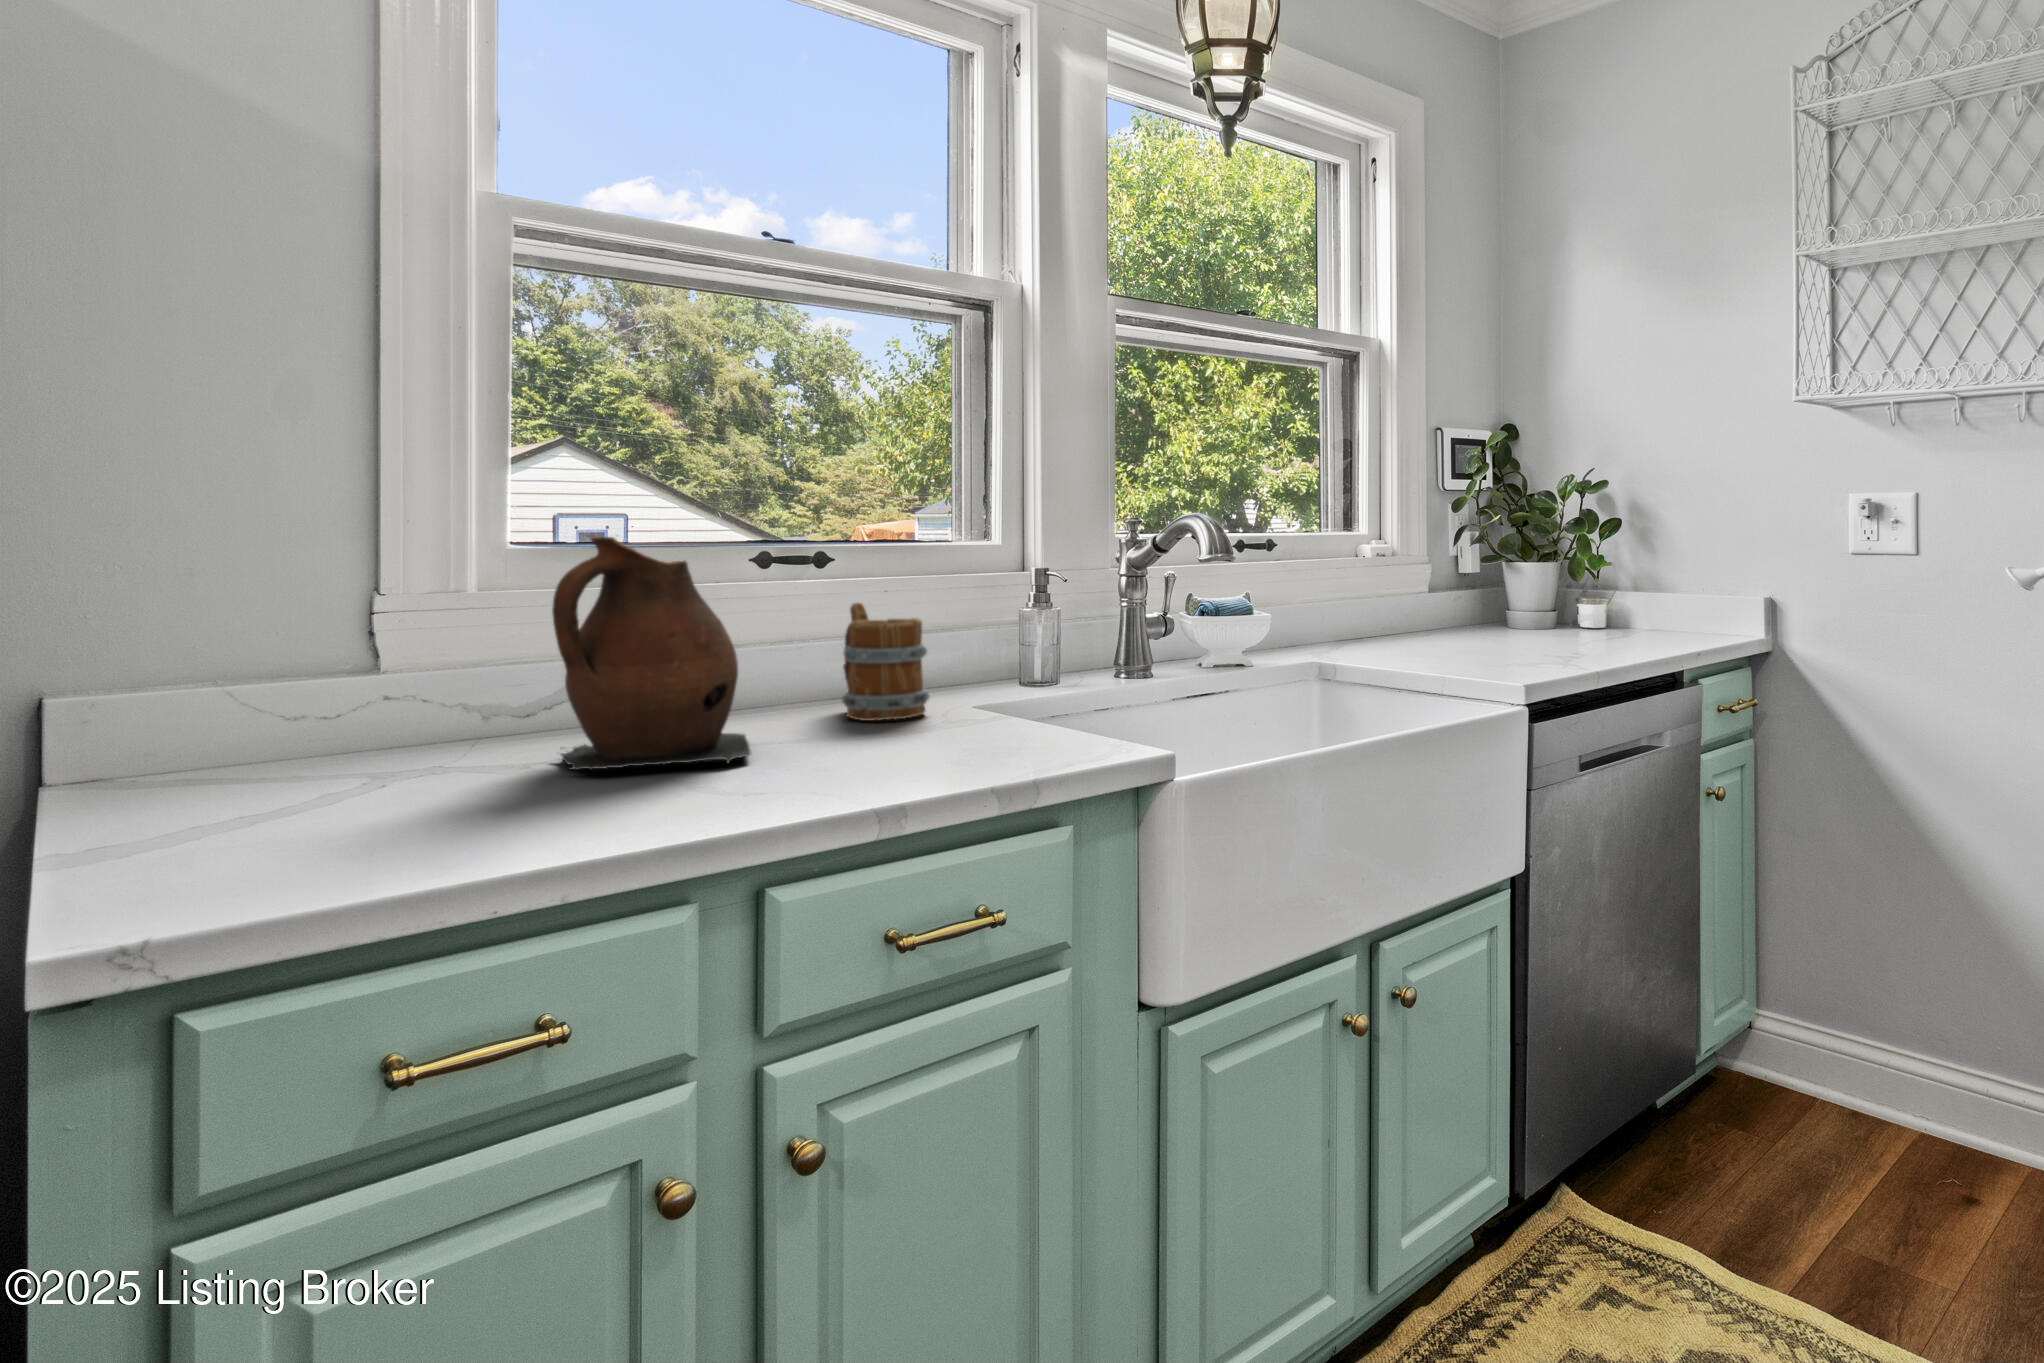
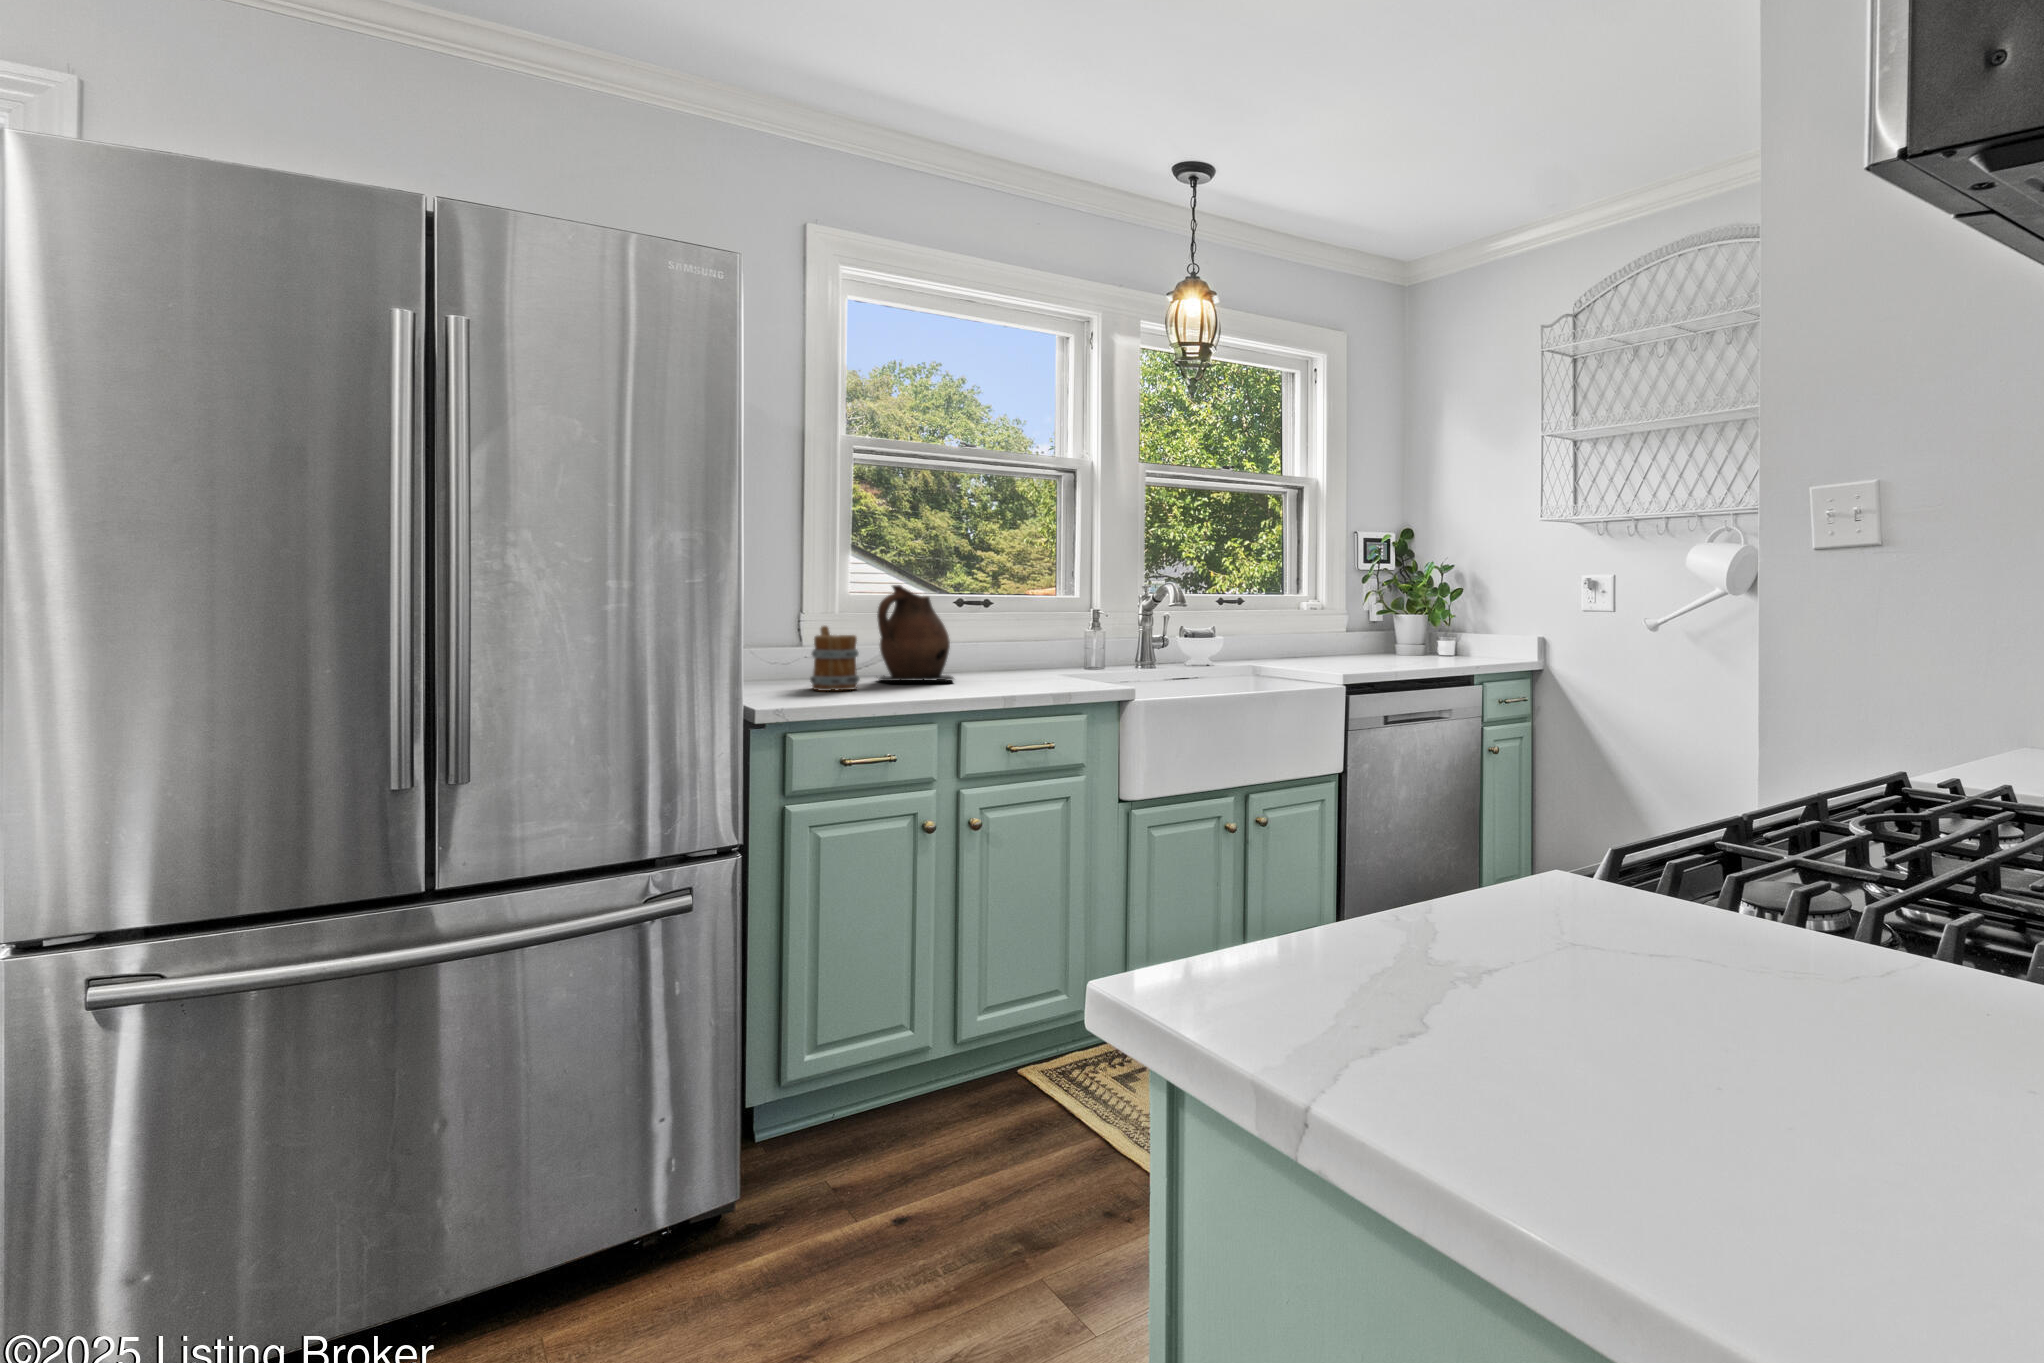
mug: present [842,603,929,721] -> present [810,626,860,691]

